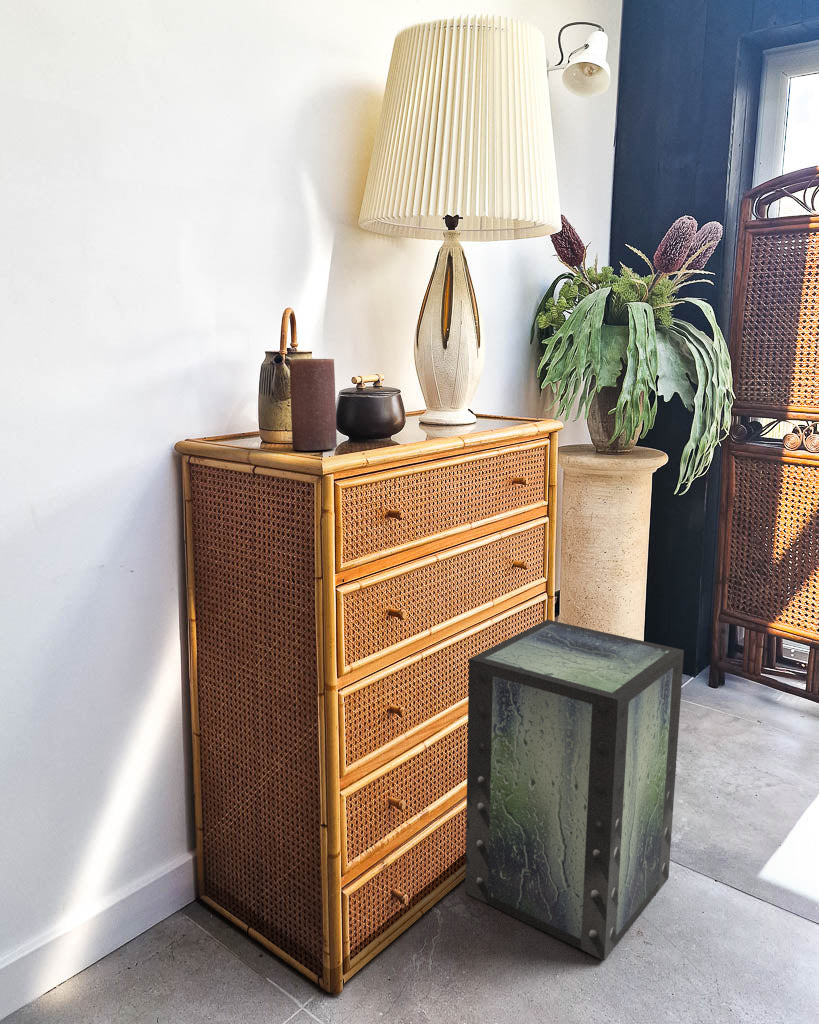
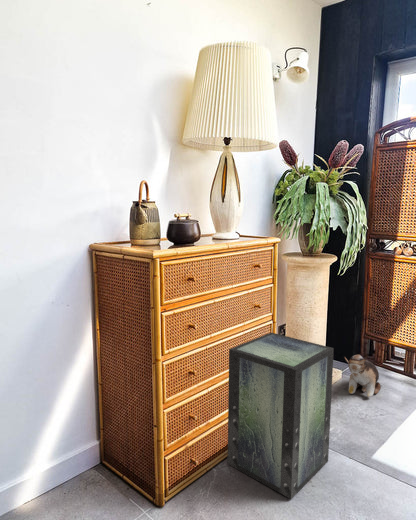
candle: present [289,359,337,451] -> none [145,208,167,250]
plush toy: none [686,658,755,743] -> present [346,355,381,397]

